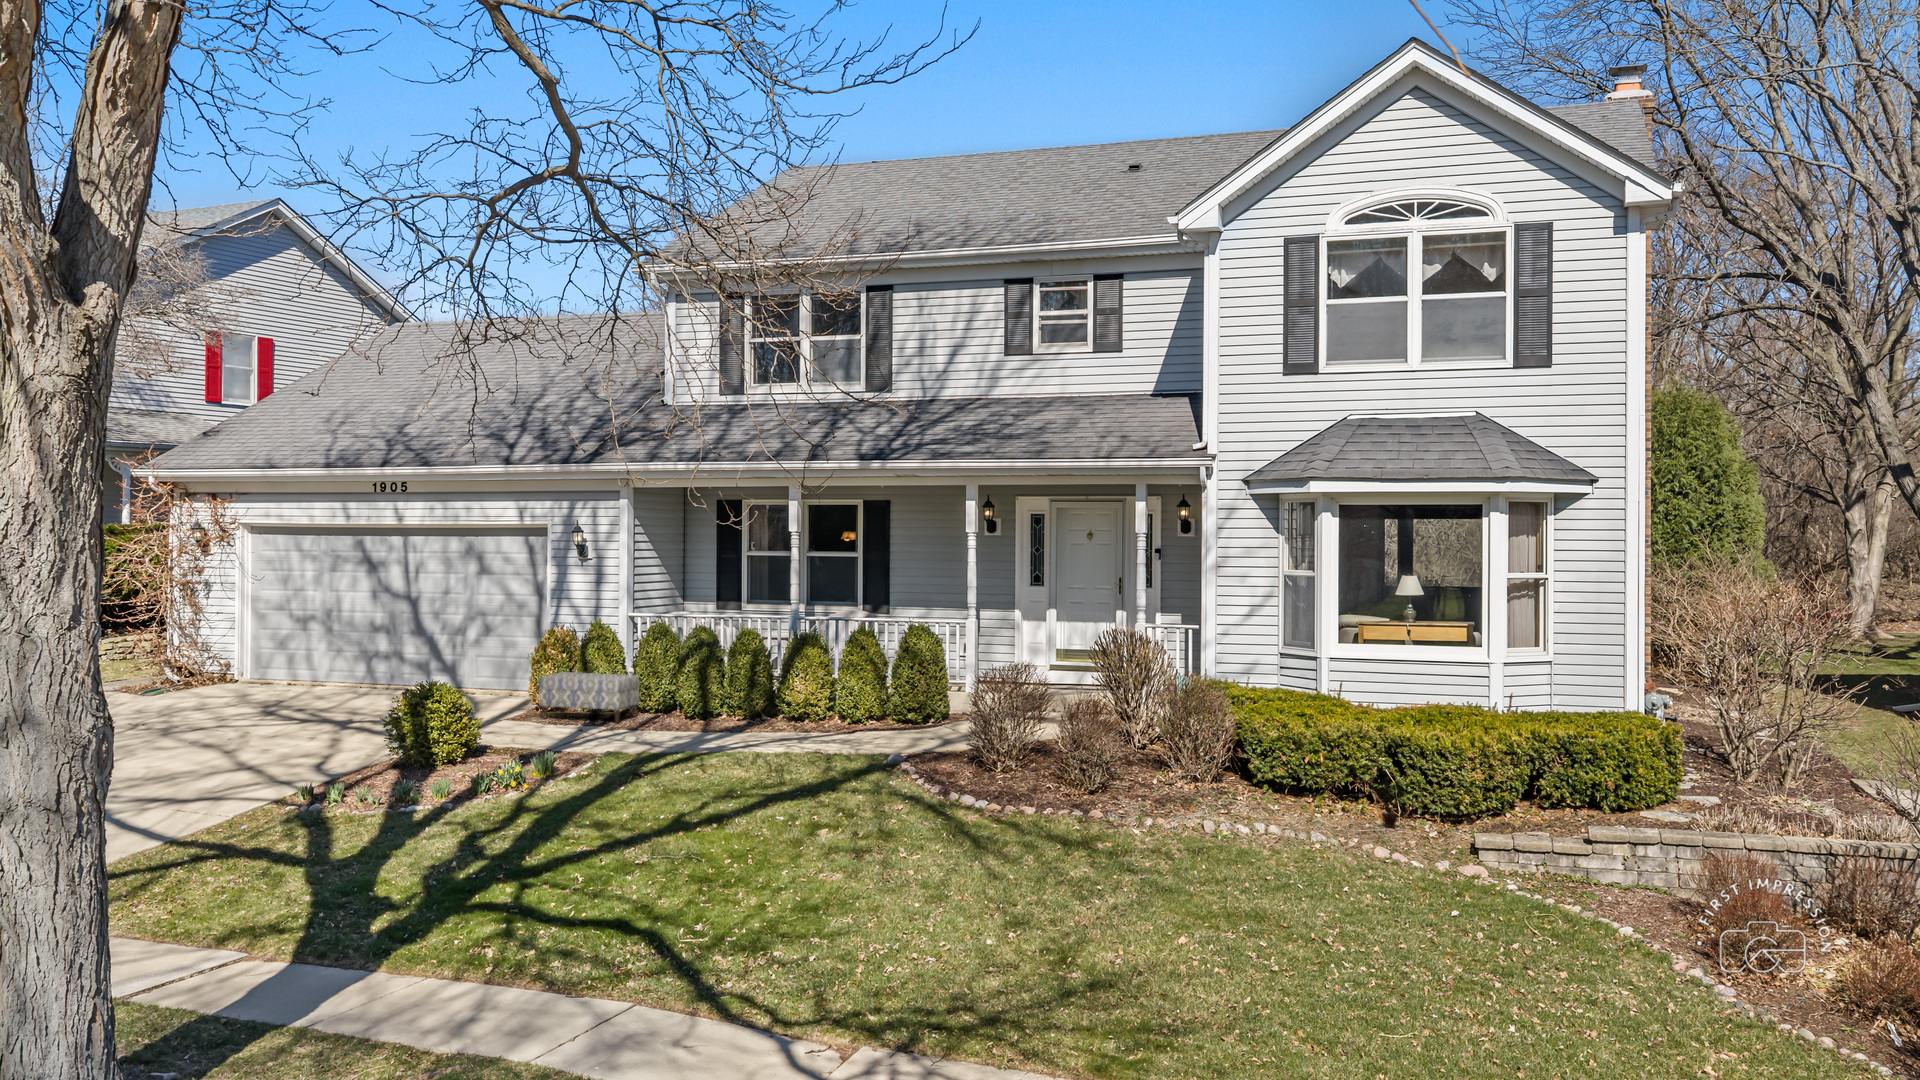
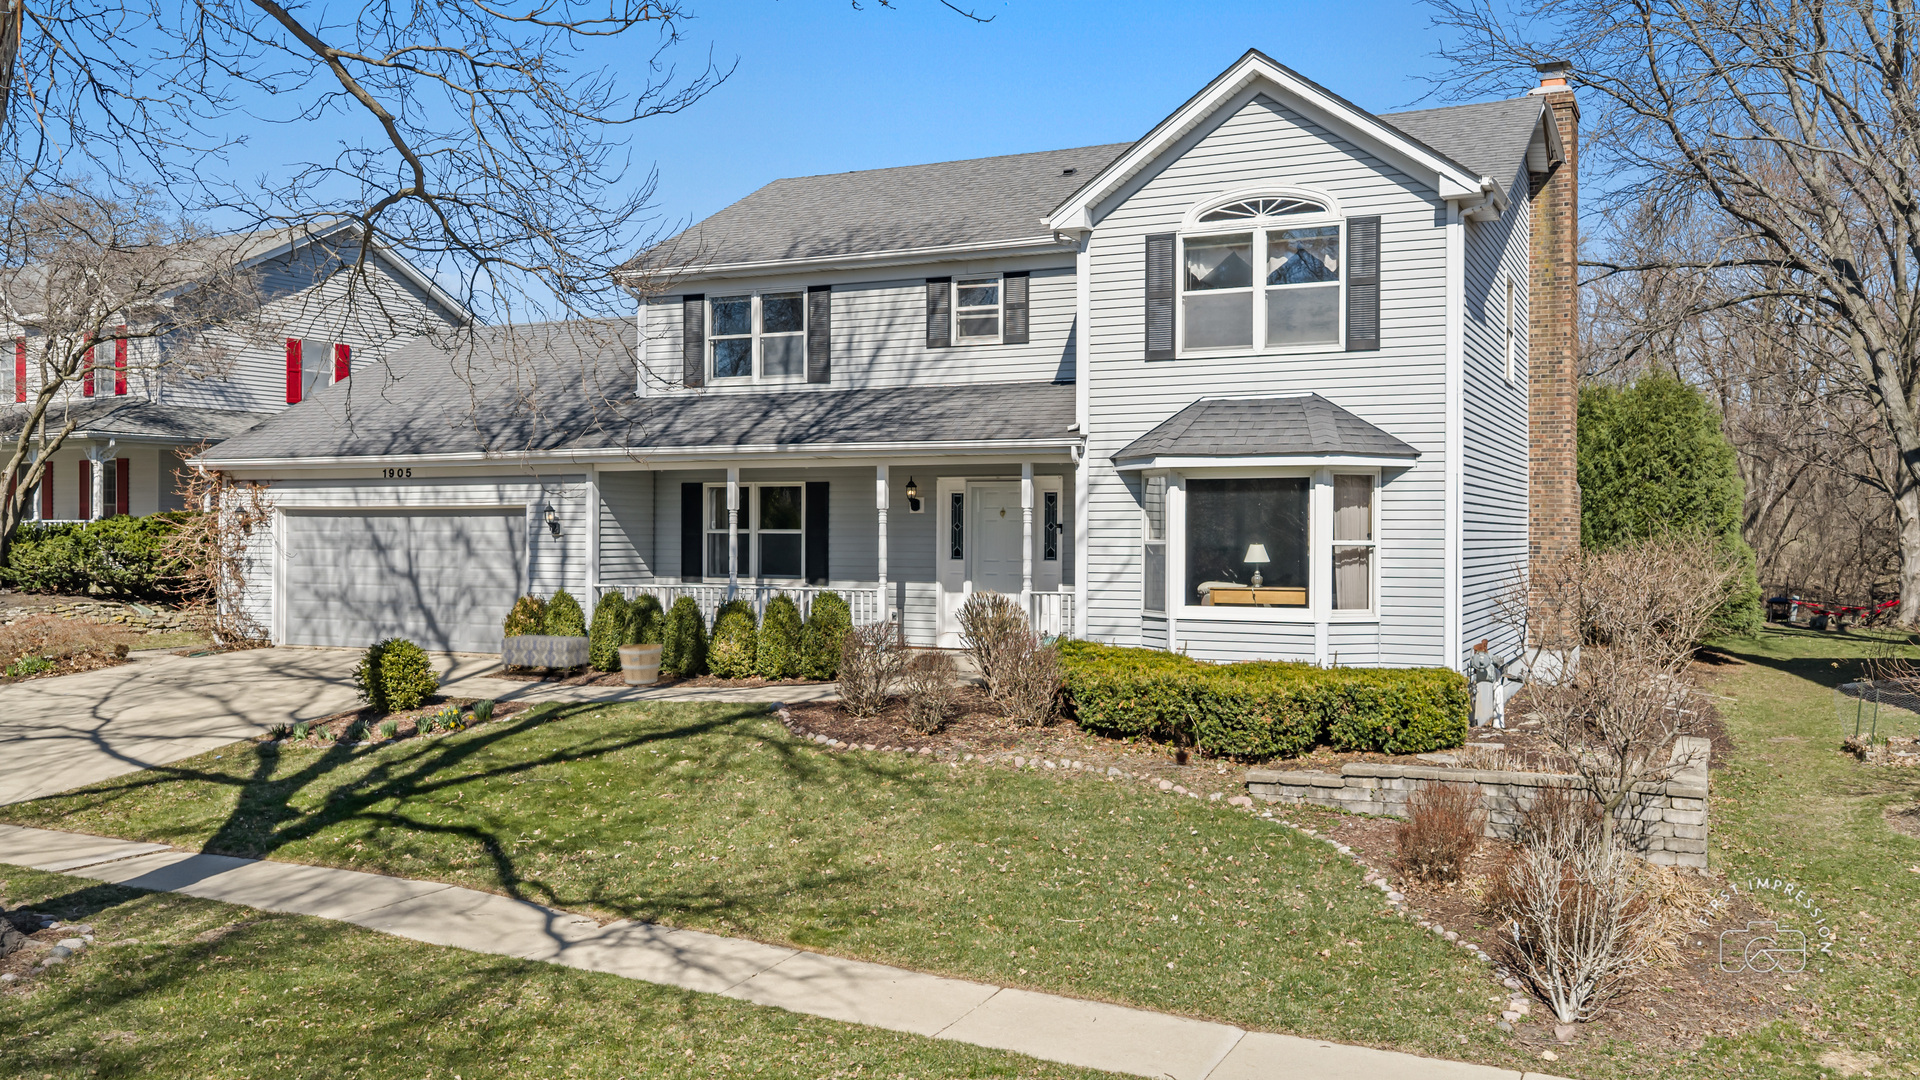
wooden bucket: none [681,683,731,730] -> present [618,644,663,684]

